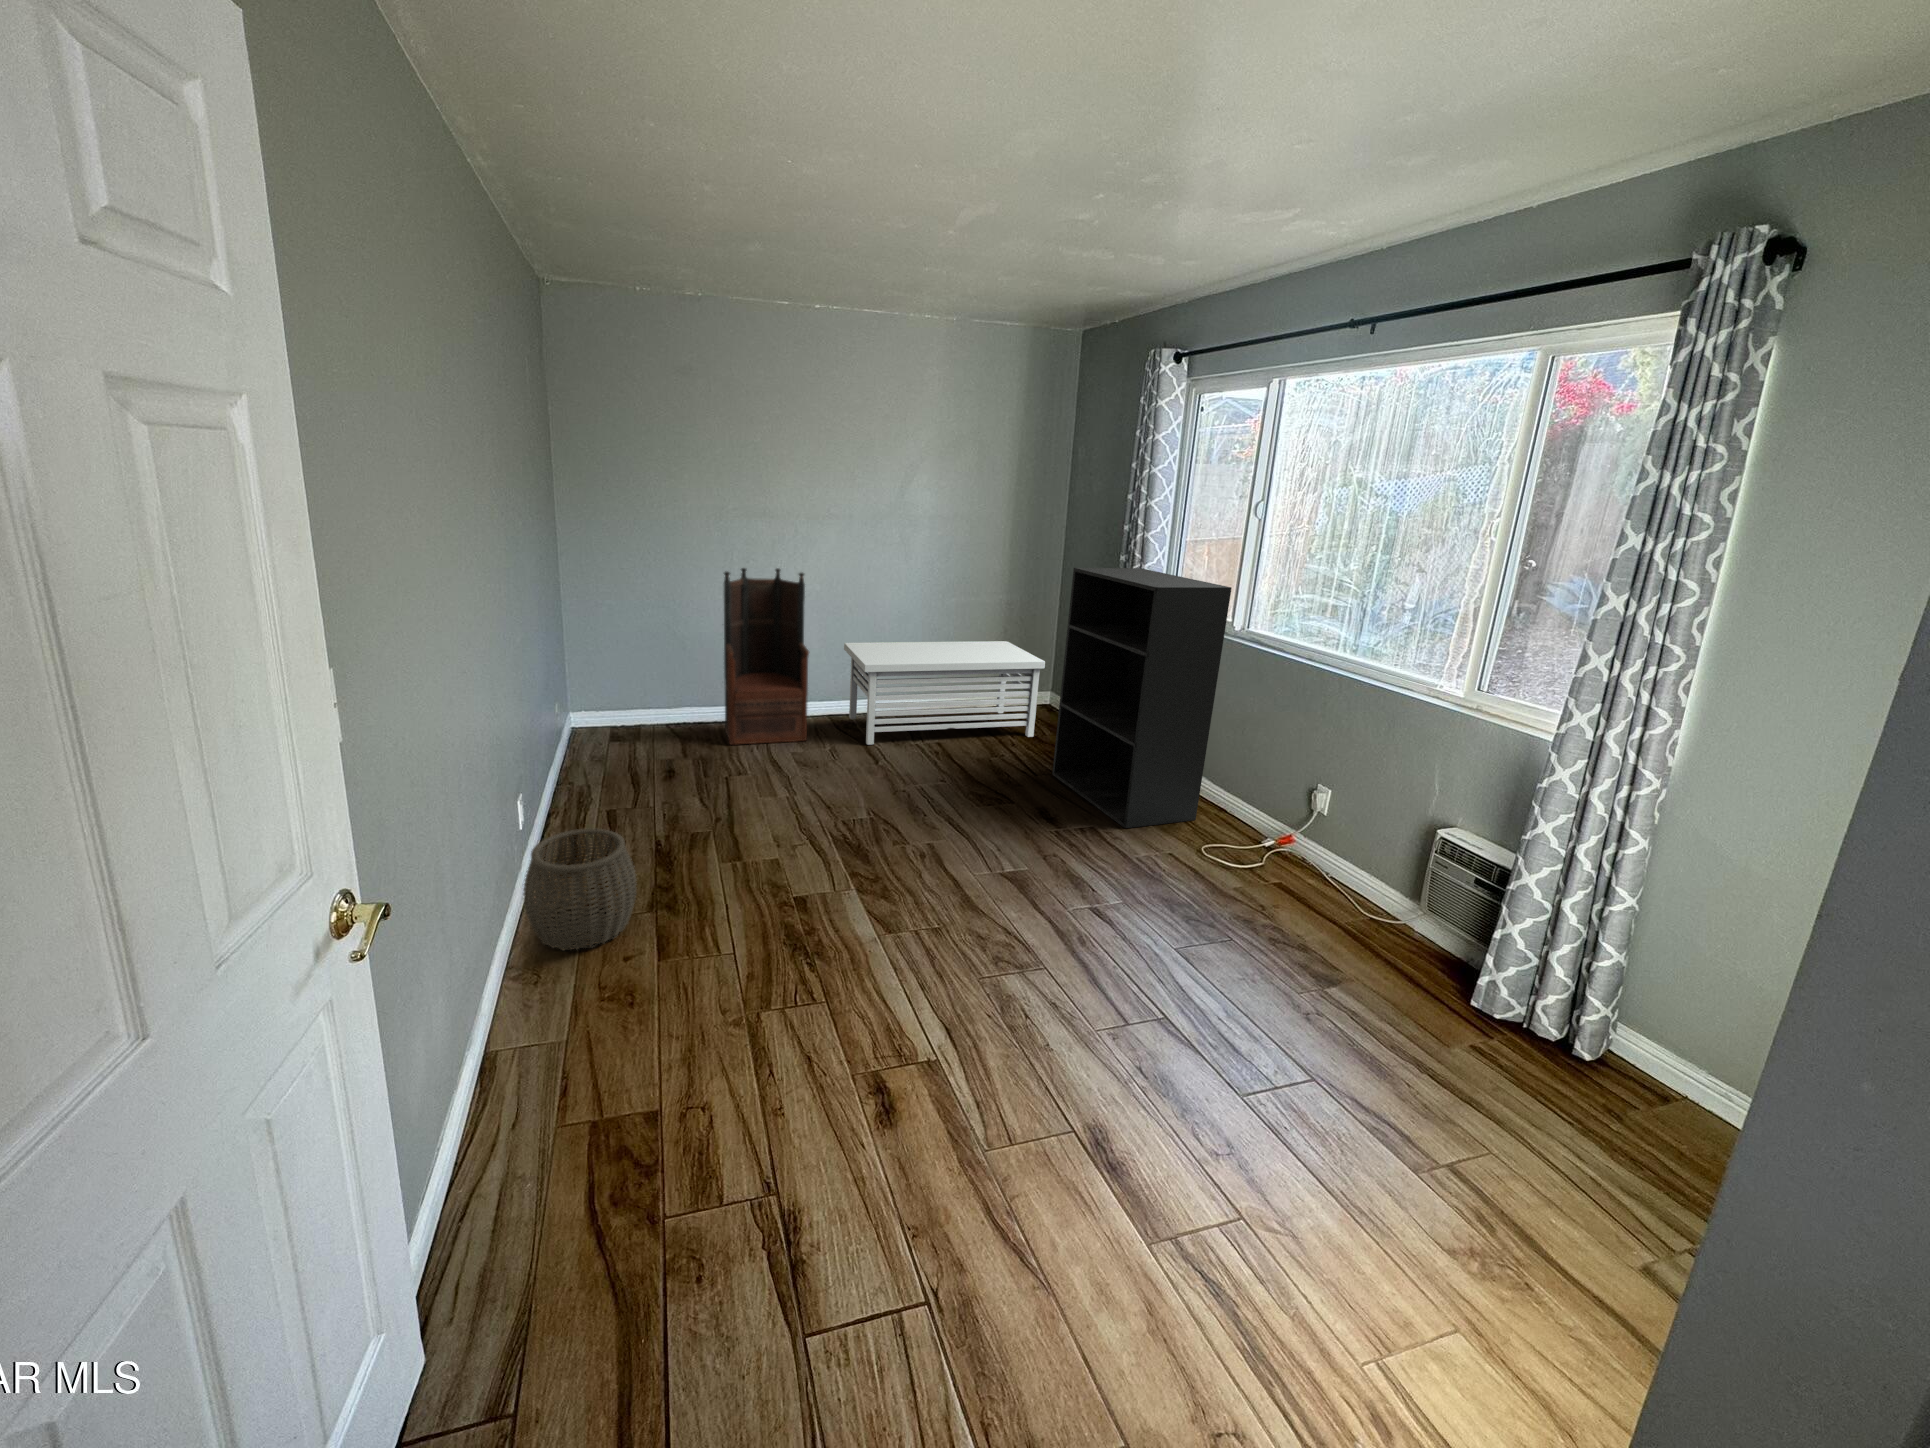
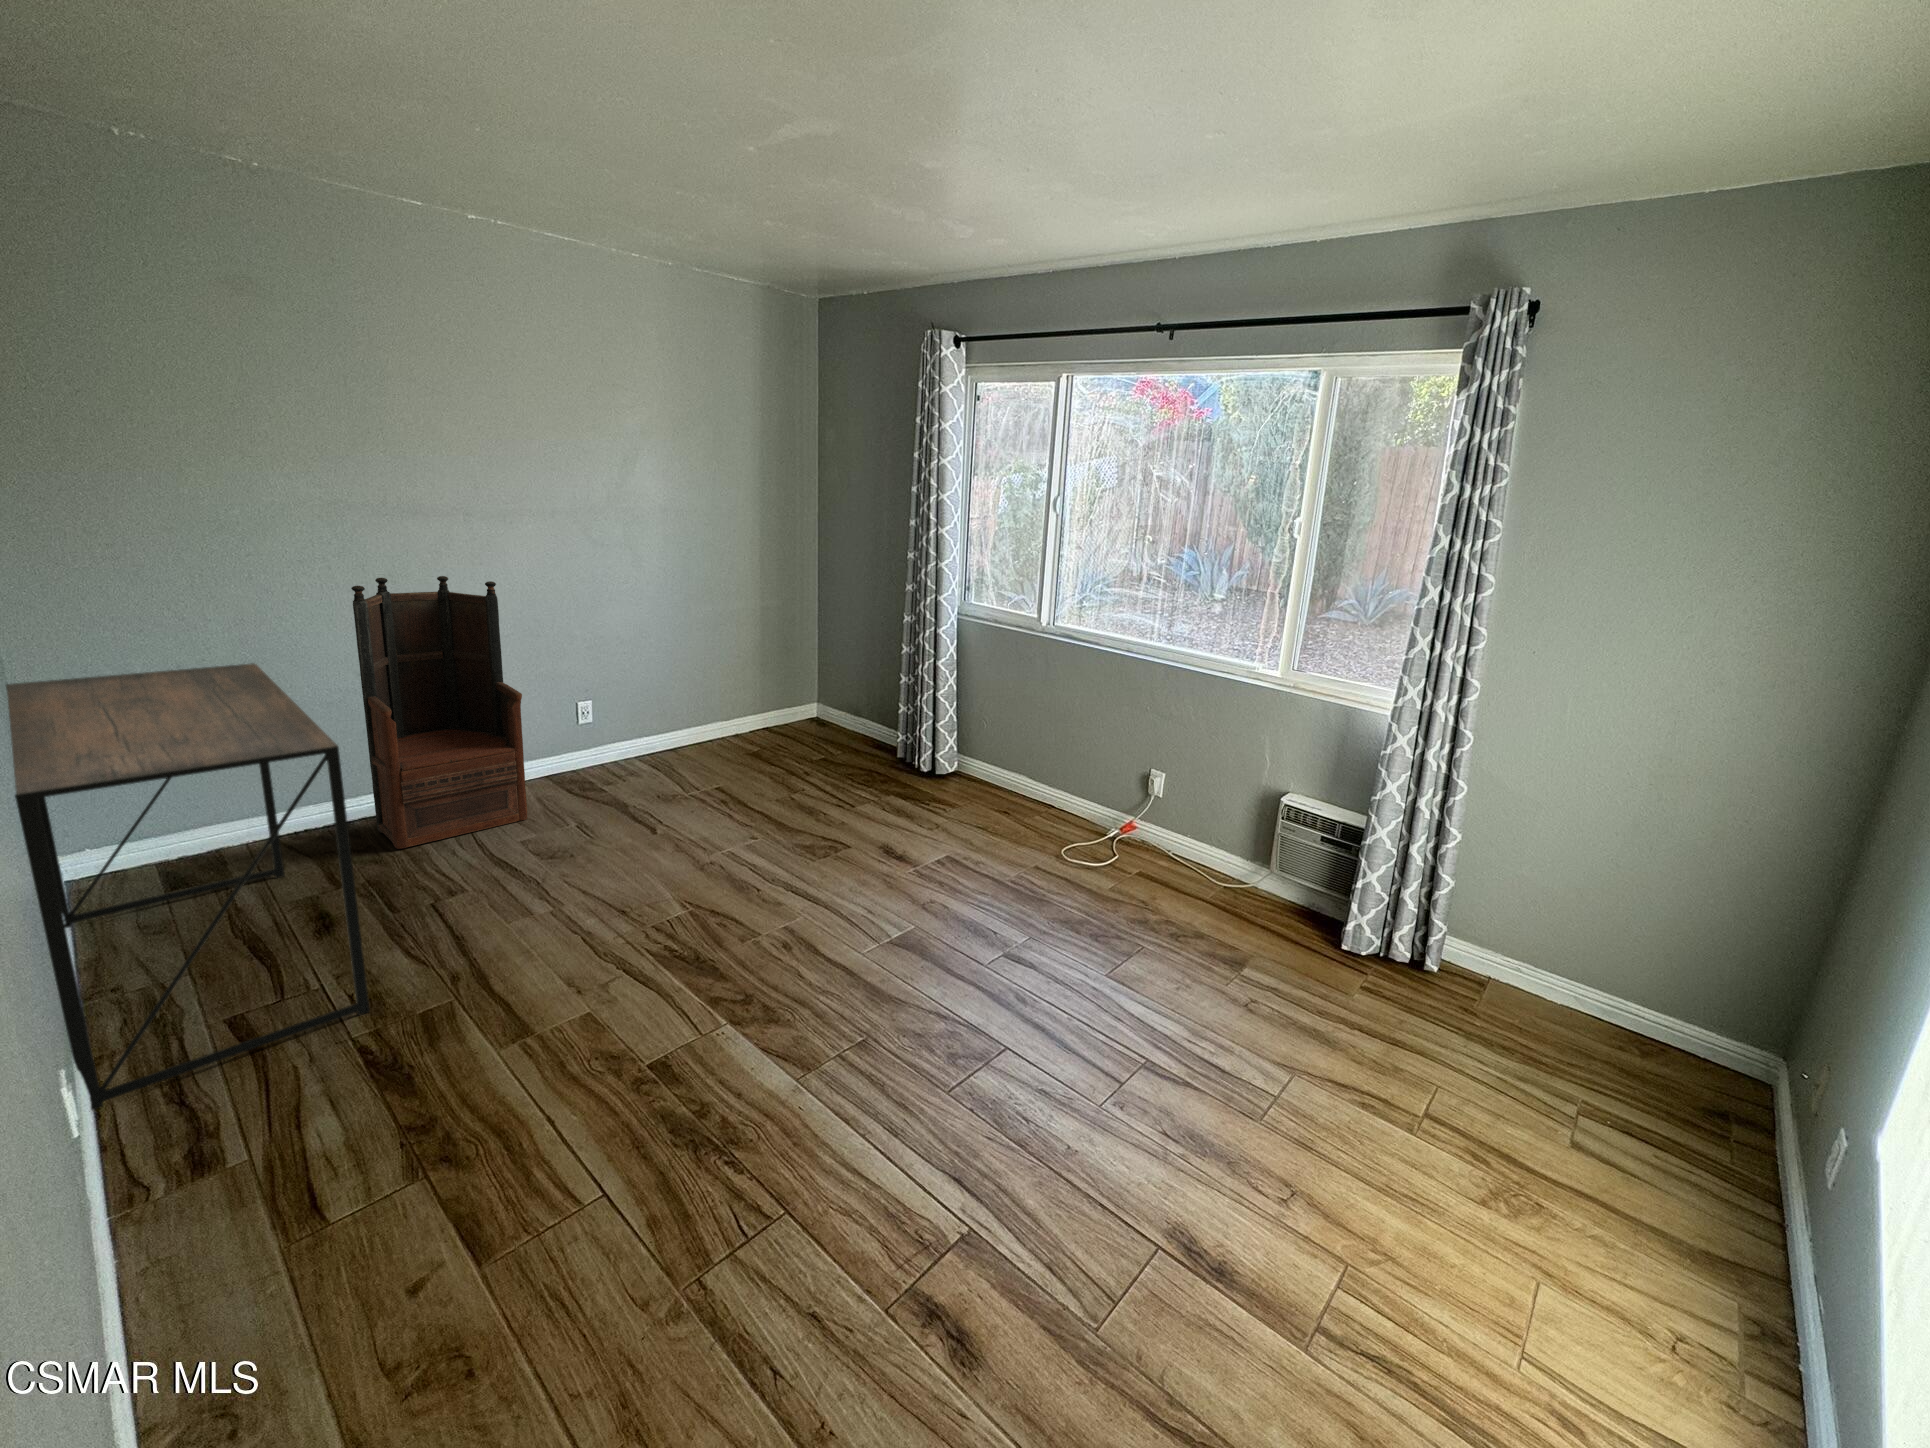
bookshelf: present [1052,568,1232,828] -> none [874,563,1063,850]
desk: none [538,615,677,836] -> present [6,663,370,1110]
storage bench: present [844,641,1045,745] -> none [558,650,834,808]
woven basket: present [524,829,637,951] -> none [111,1080,383,1350]

